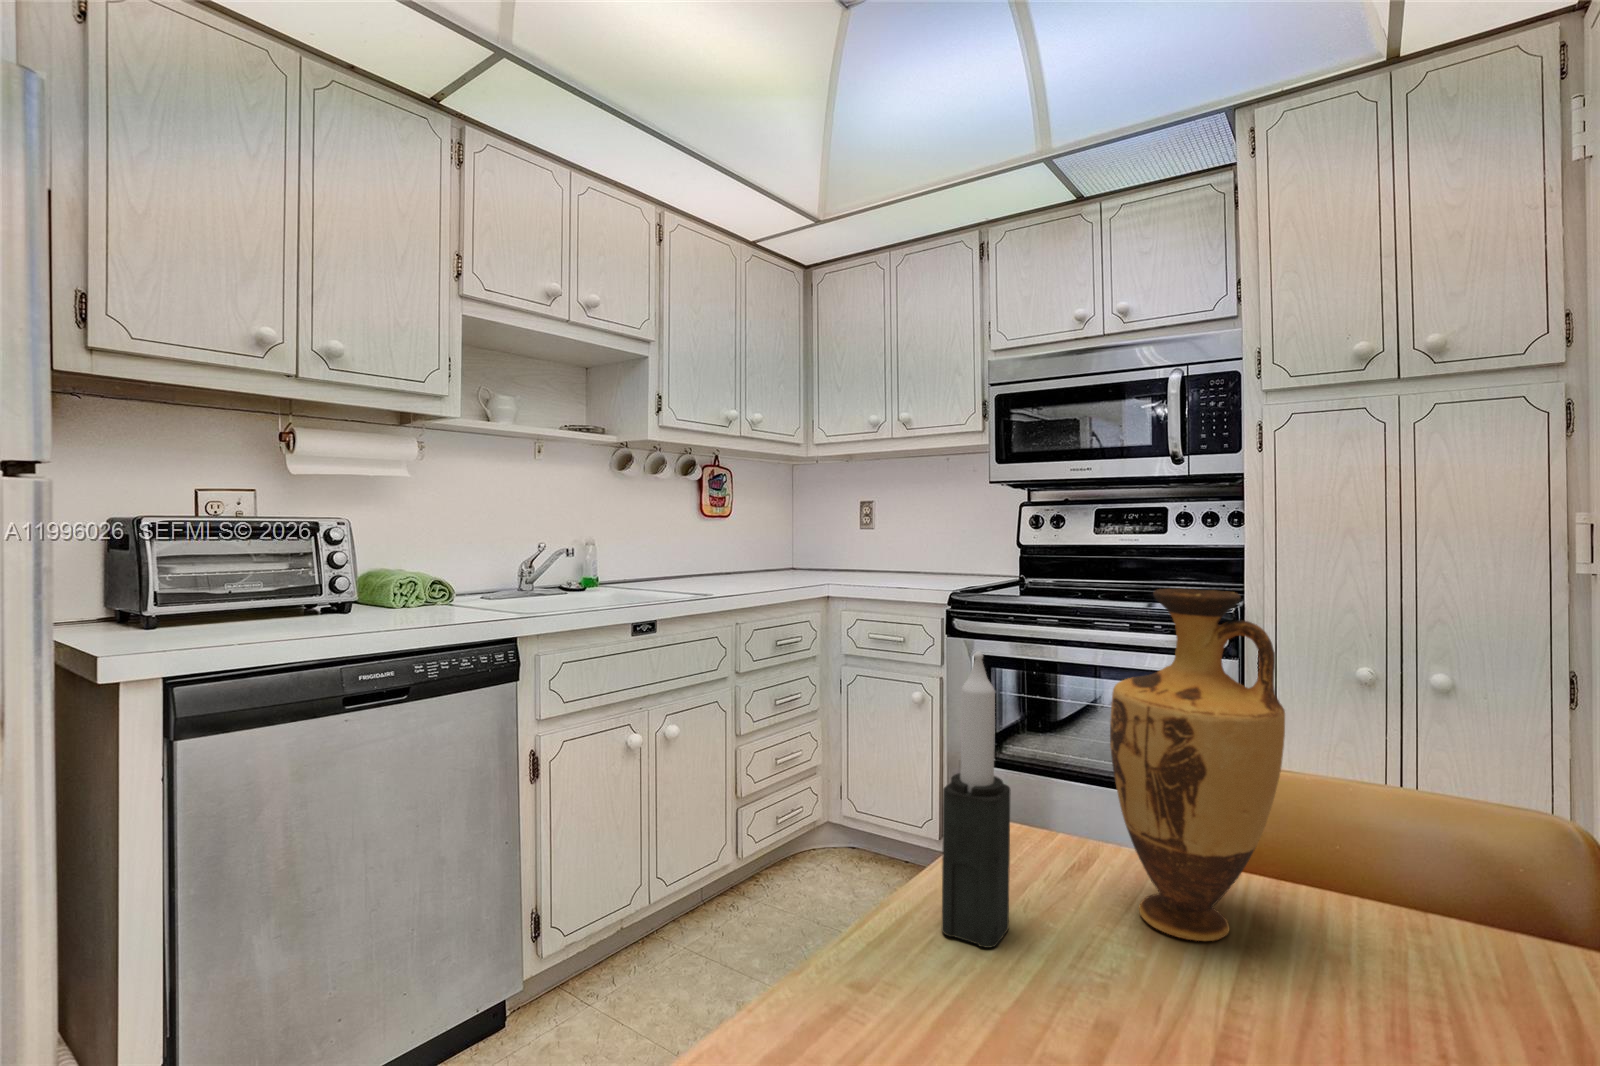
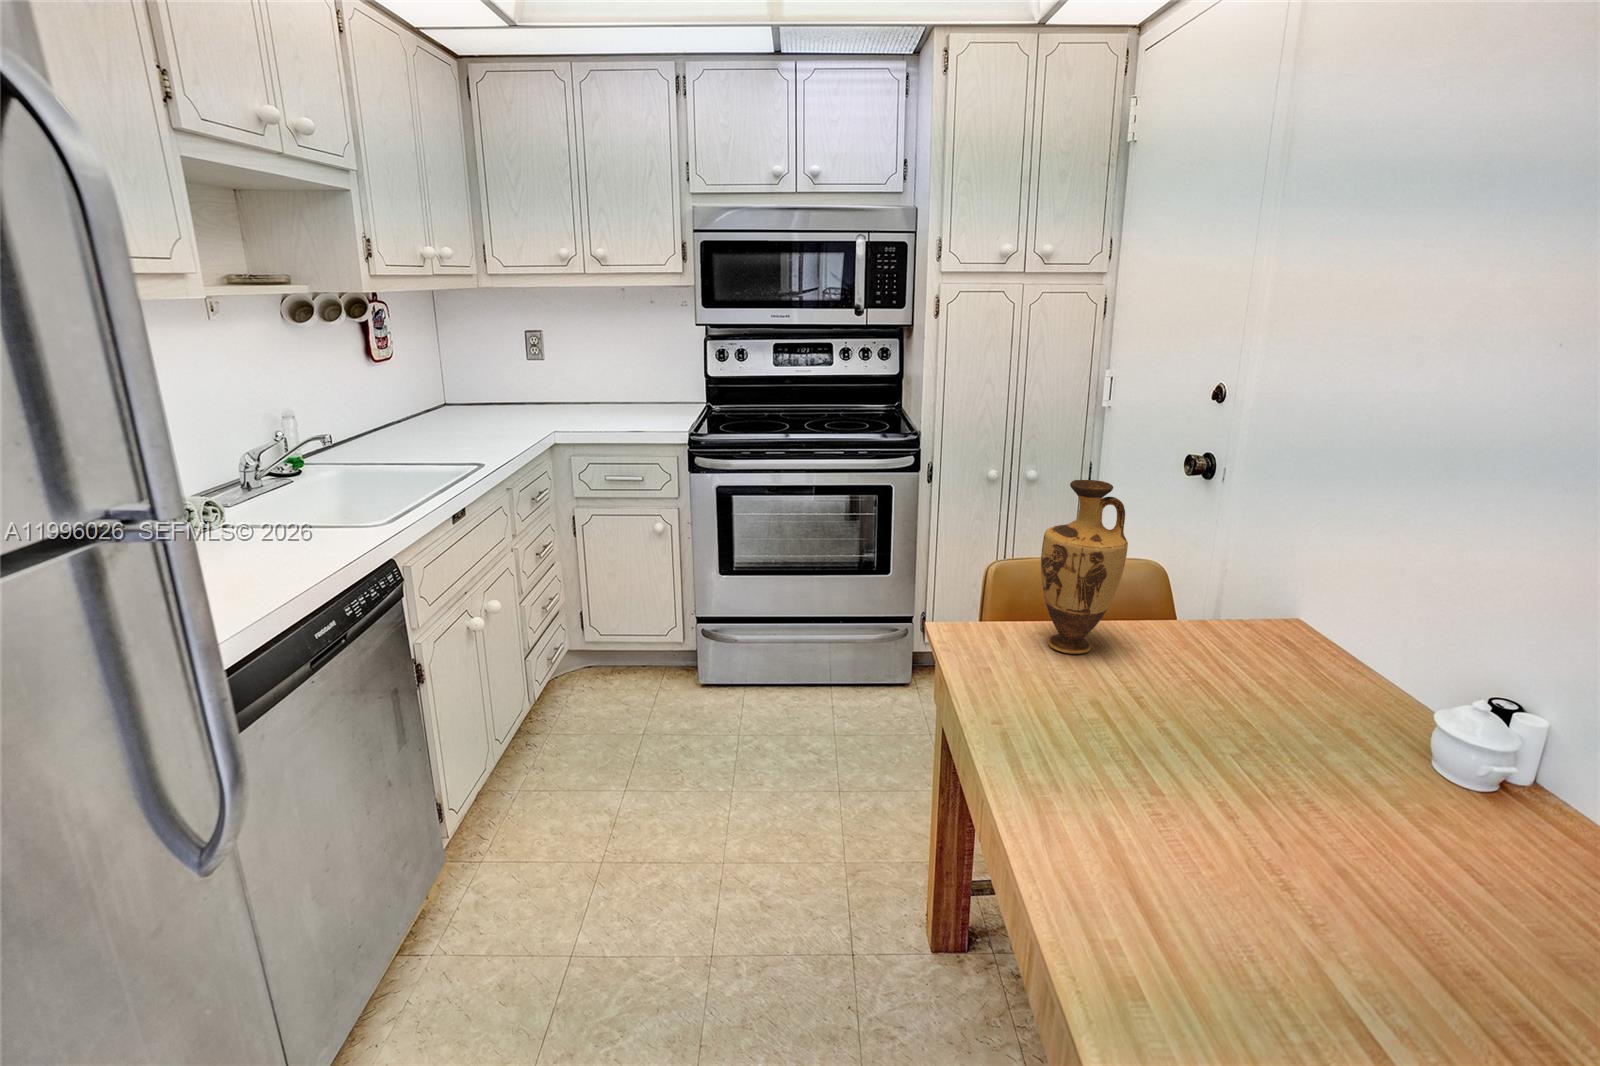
candle: present [942,651,1011,948] -> none [984,533,1026,684]

